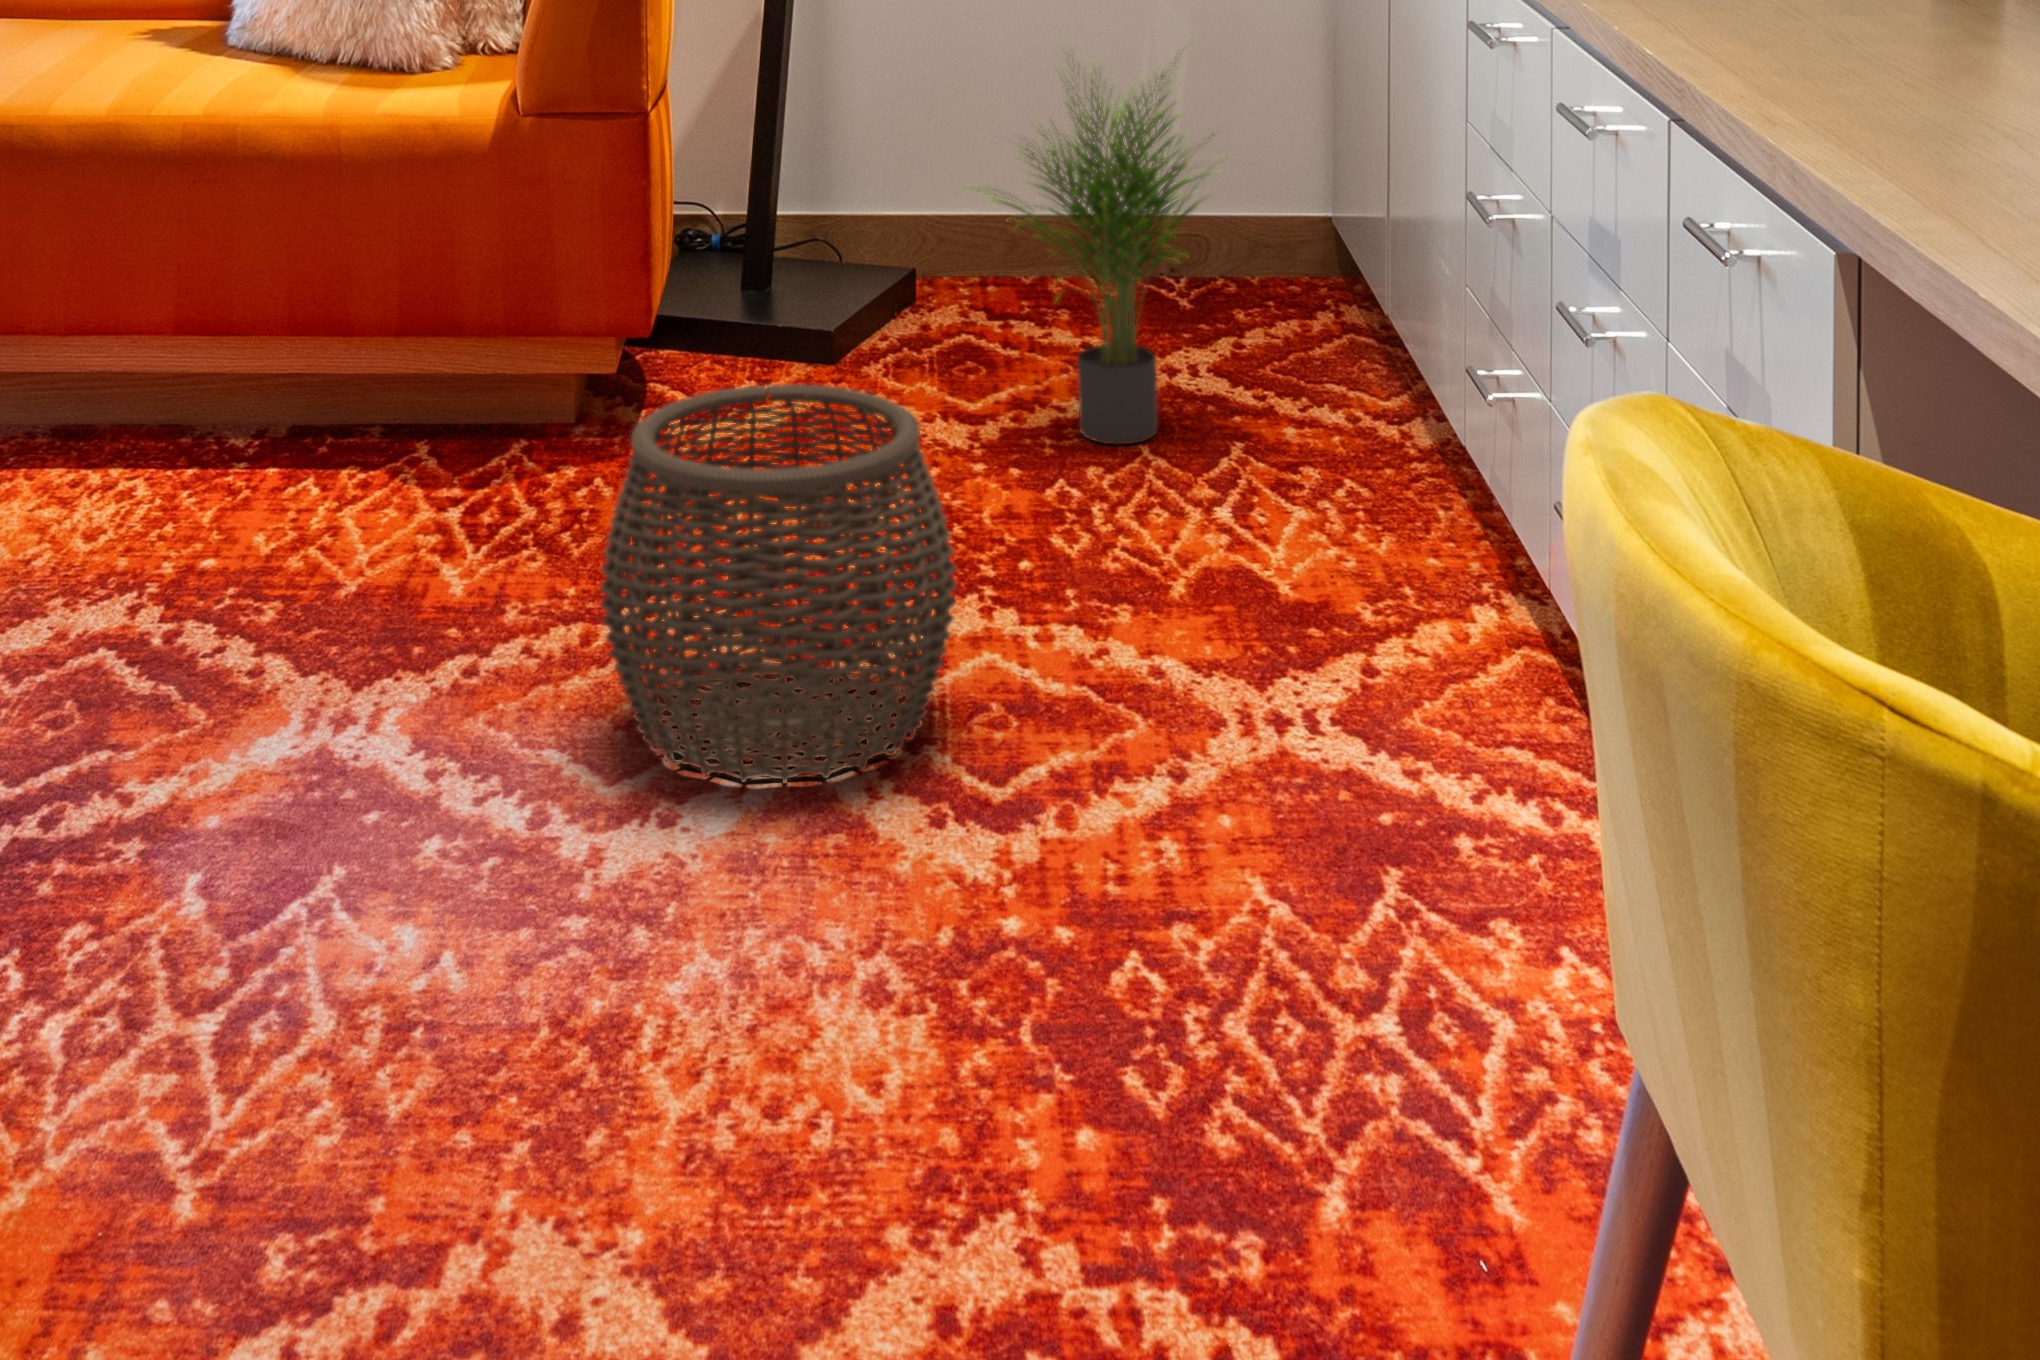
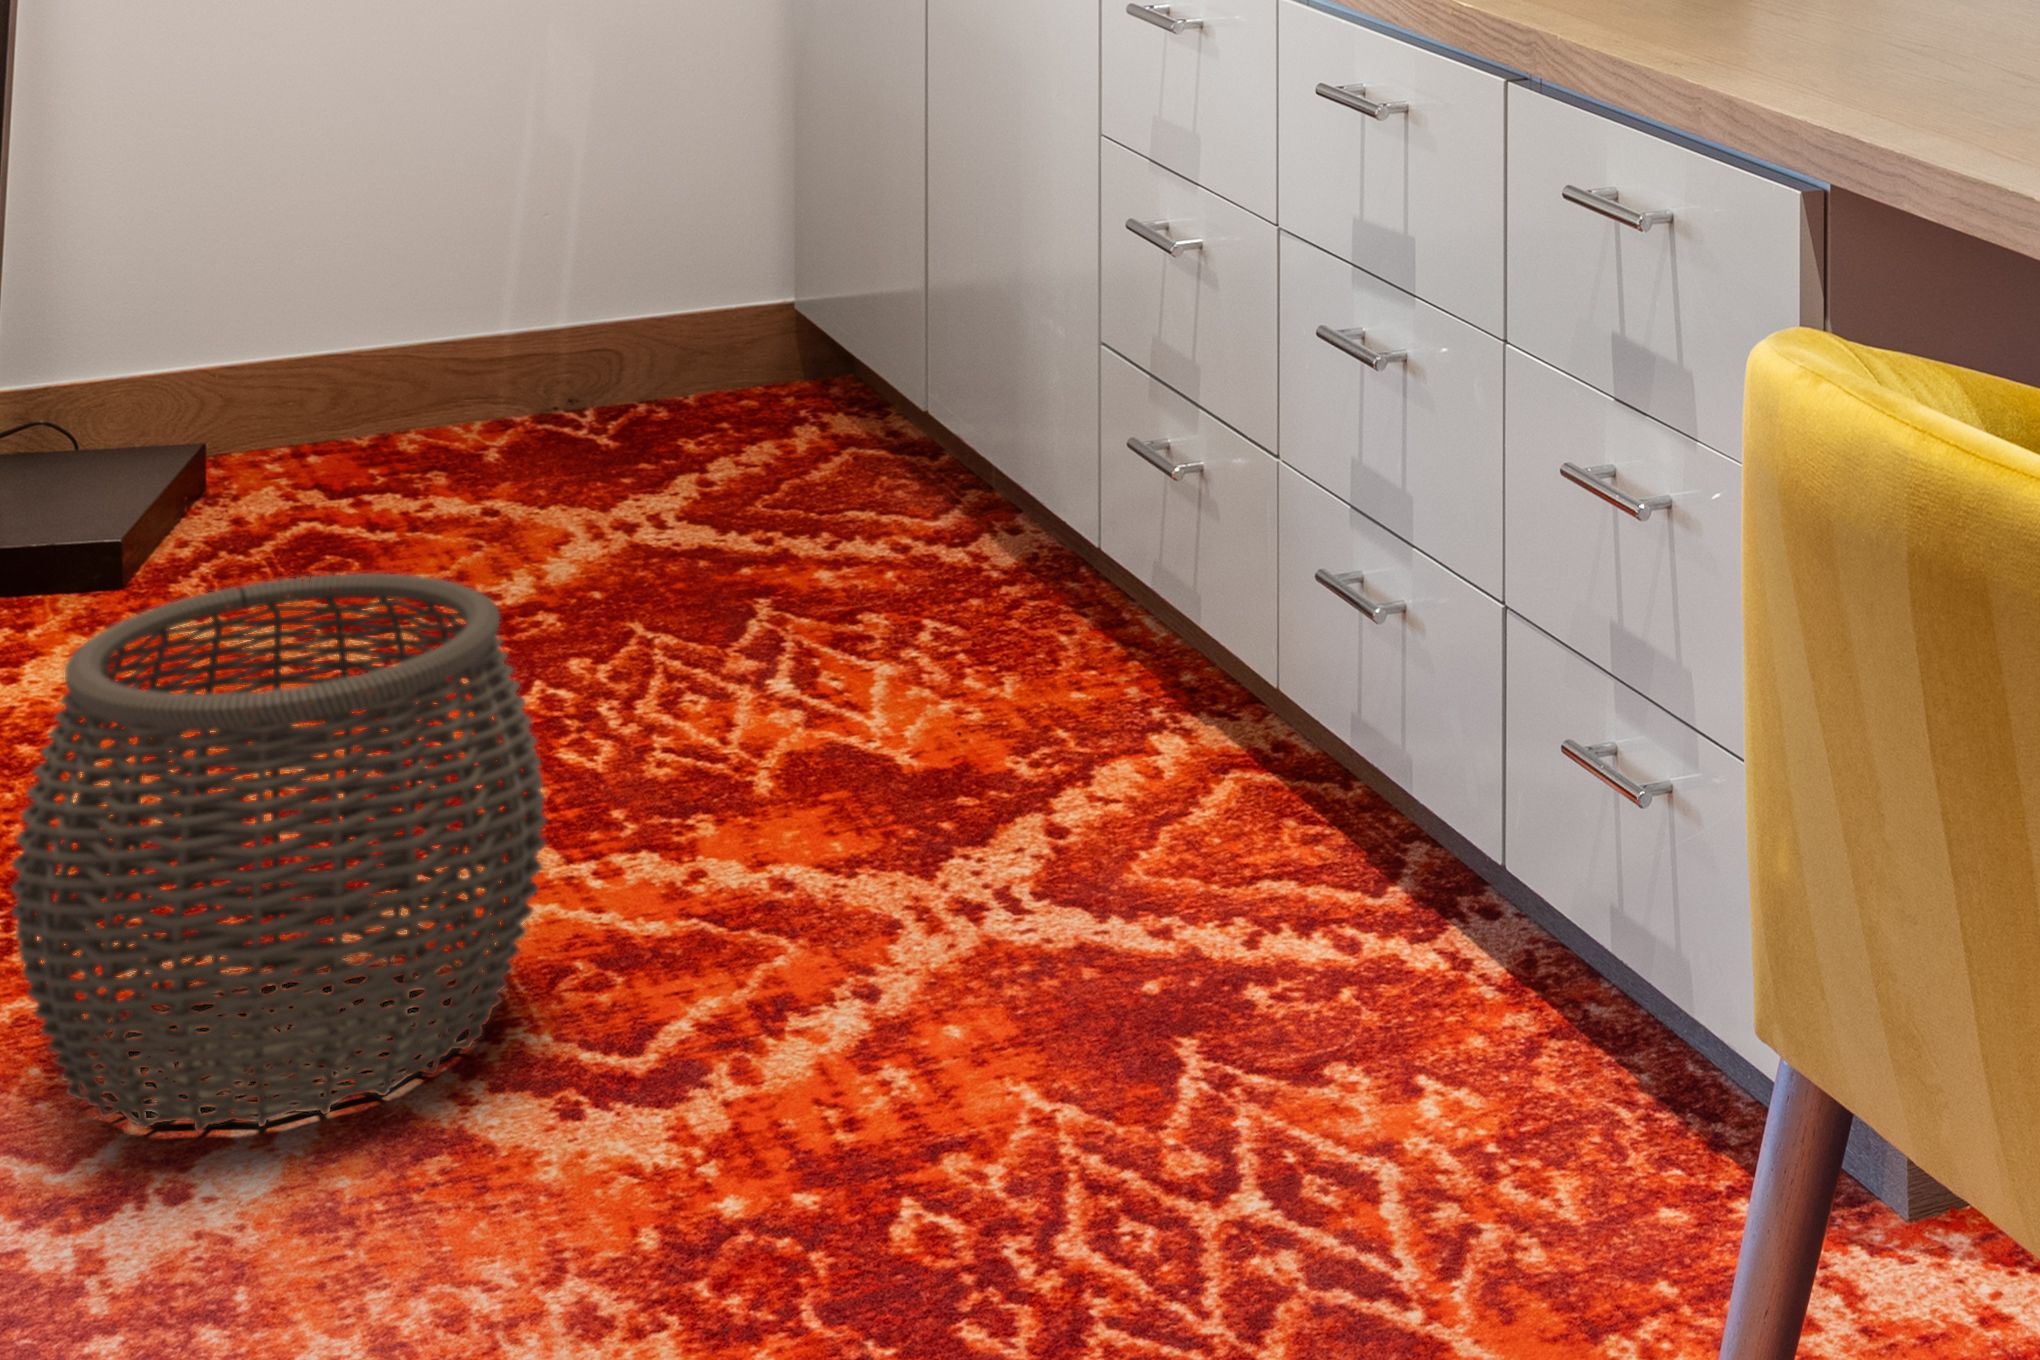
potted plant: present [979,39,1211,444] -> none [372,88,767,629]

